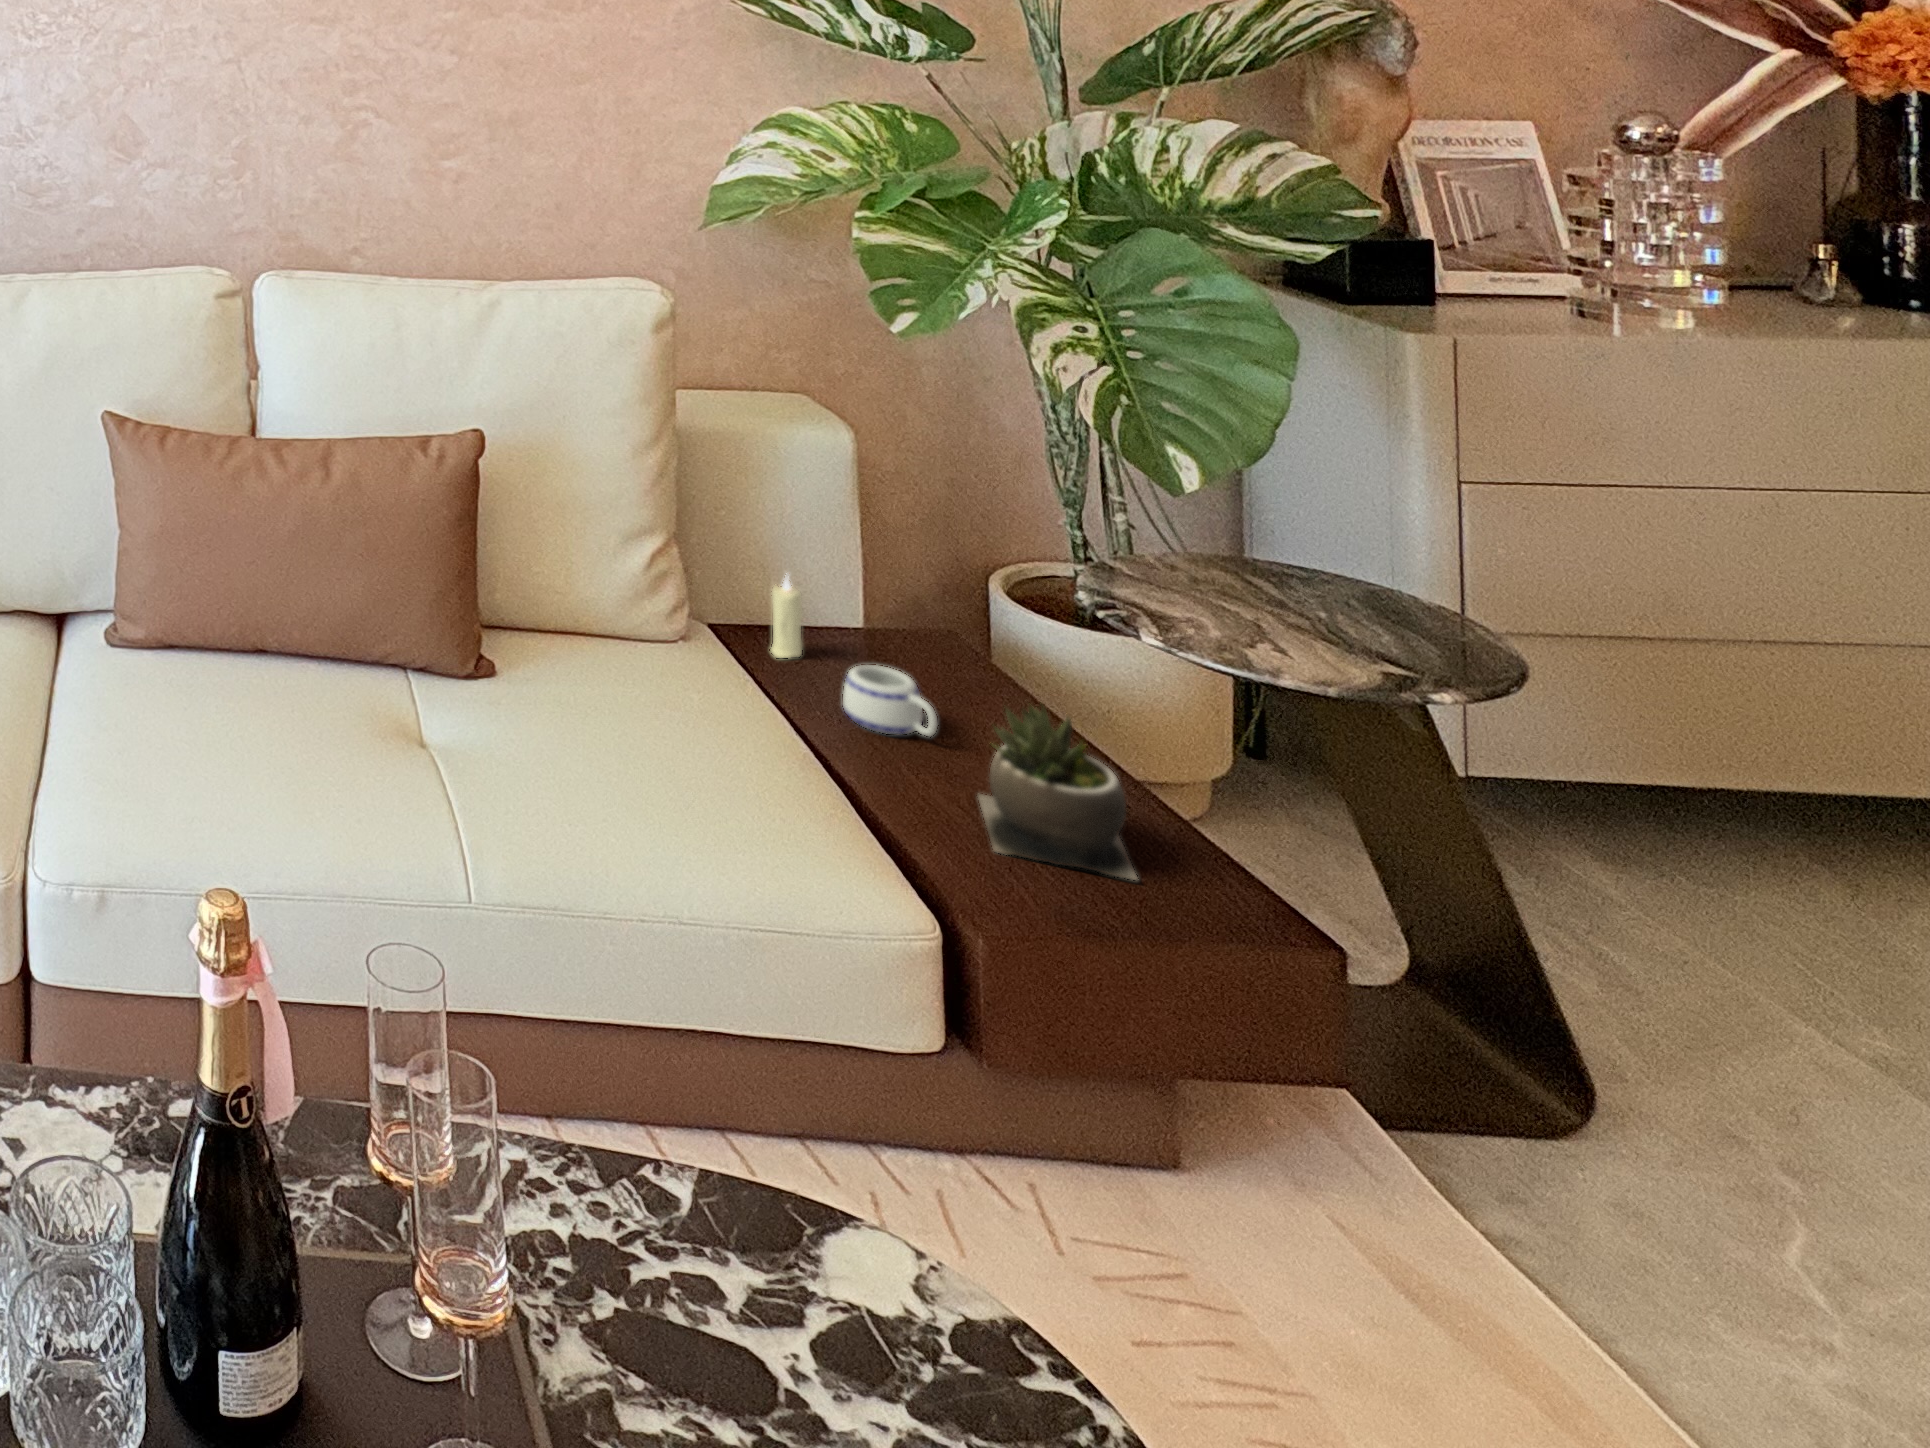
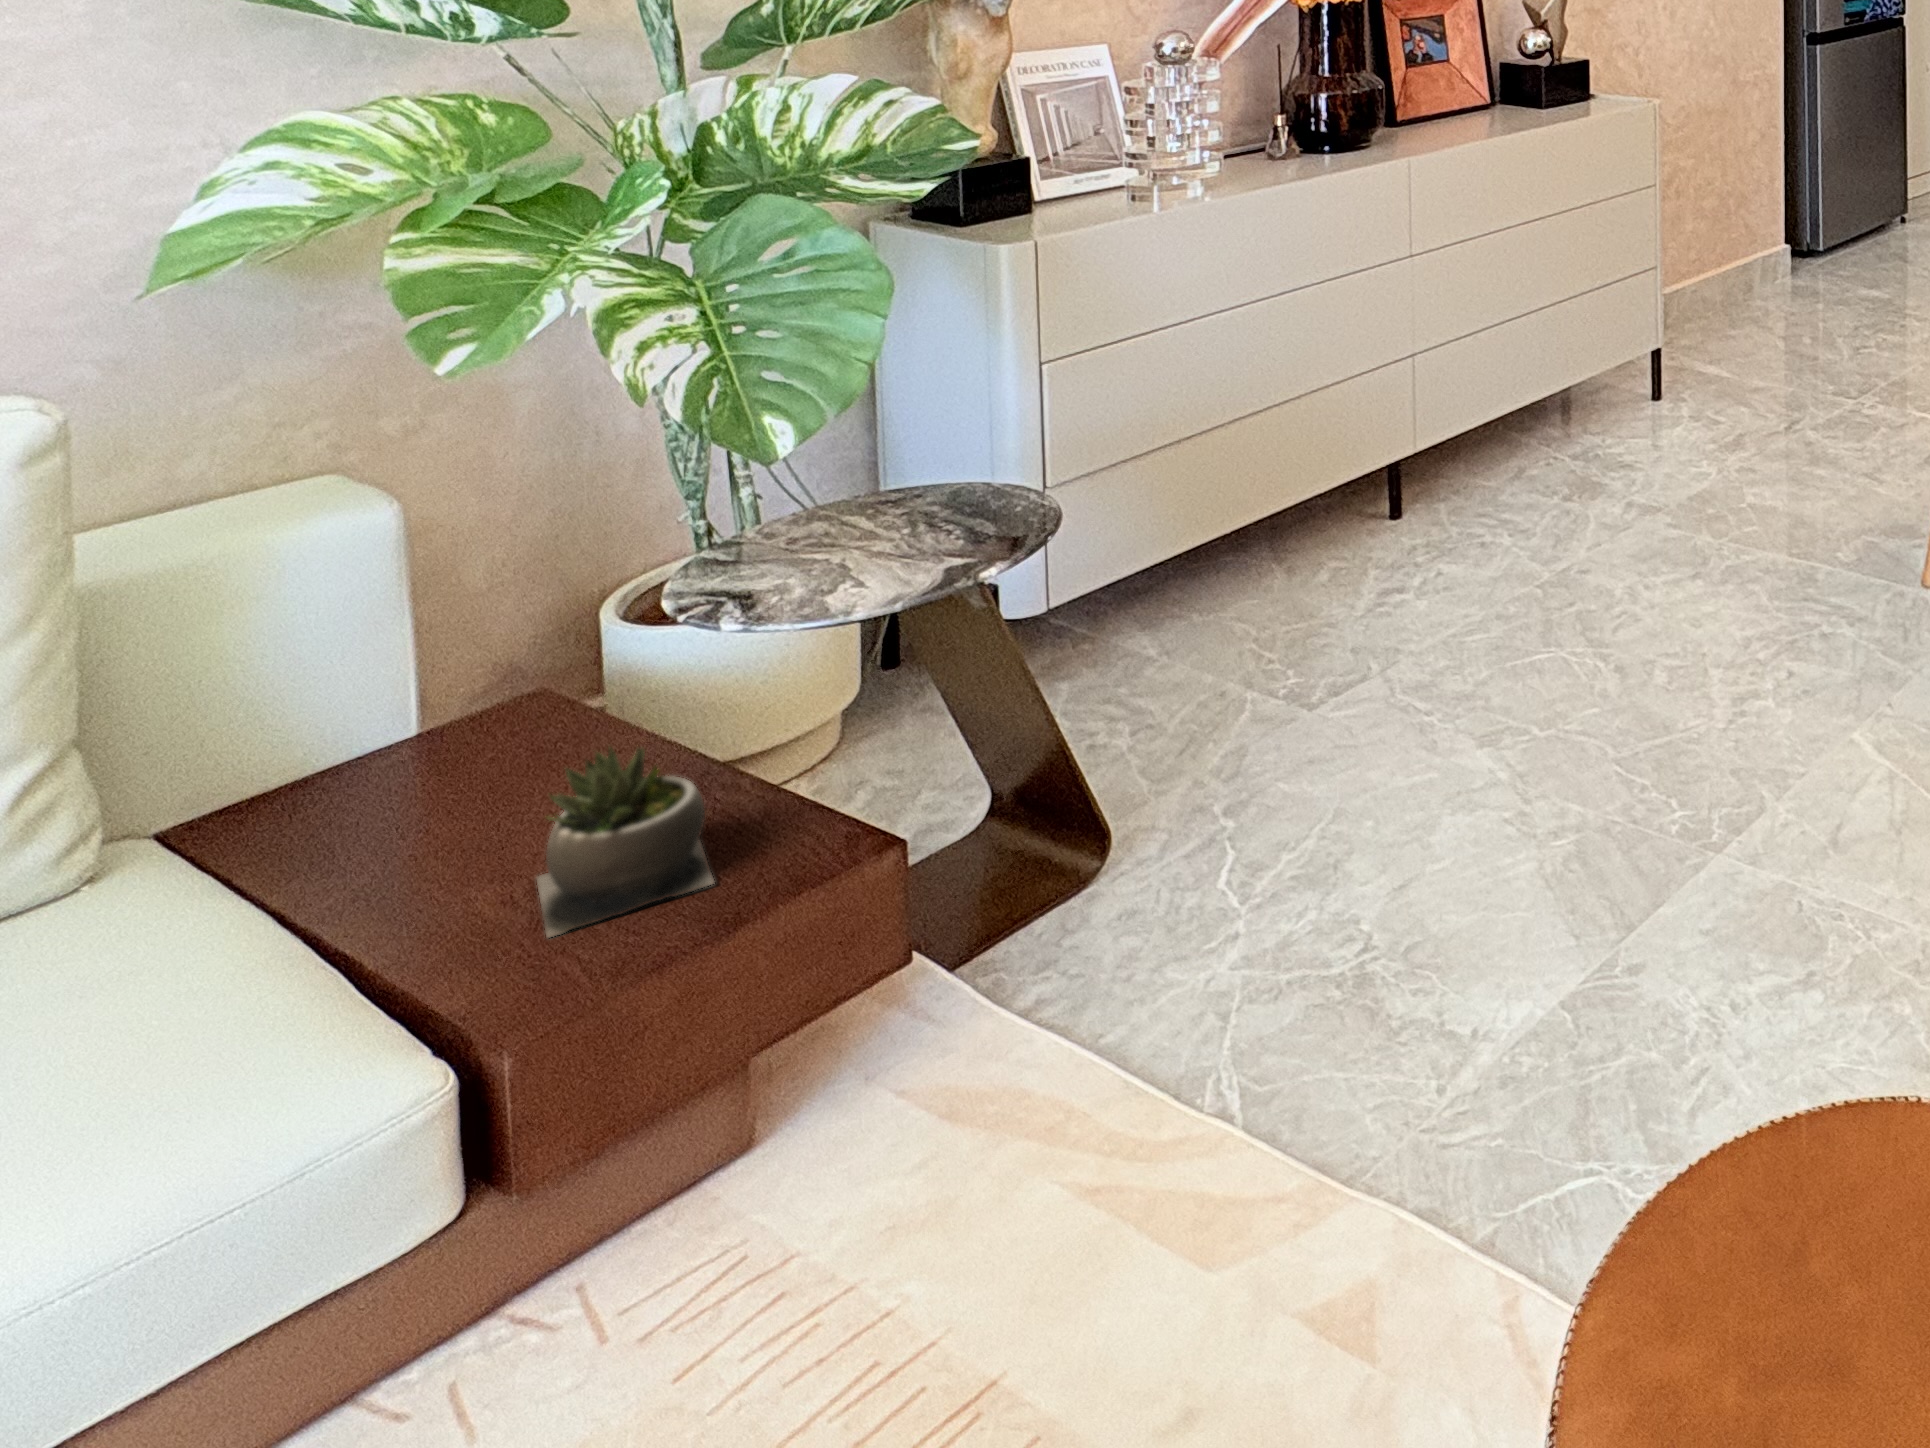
candle: present [771,575,802,658] -> none [257,712,310,828]
mug: present [843,665,937,736] -> none [360,774,492,865]

